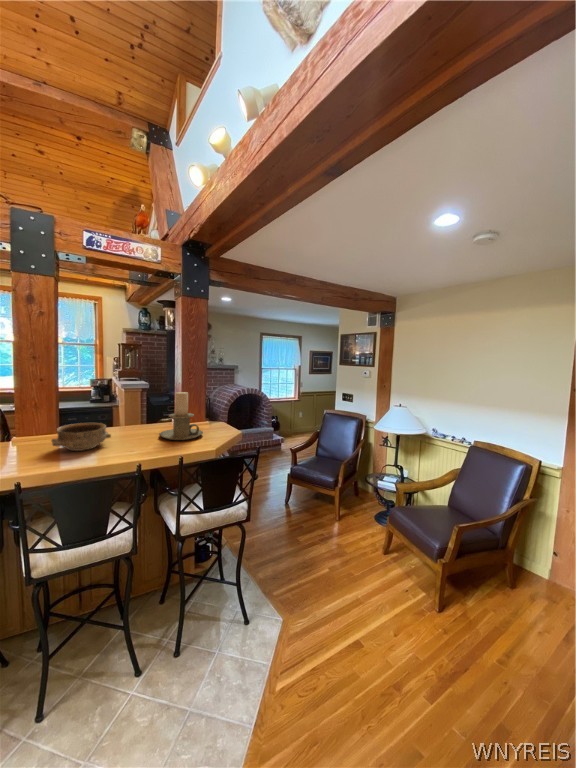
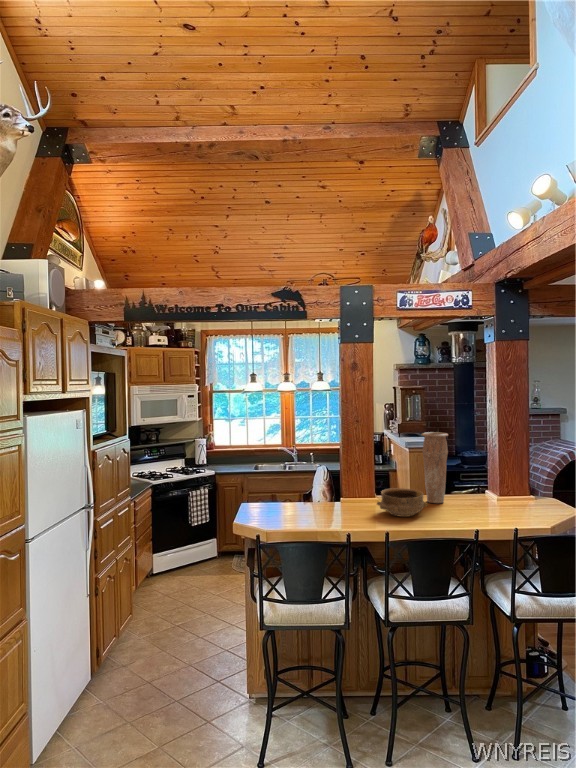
vase: none [111,371,138,434] -> present [422,432,448,503]
candle holder: present [159,392,203,440] -> none [476,459,531,519]

